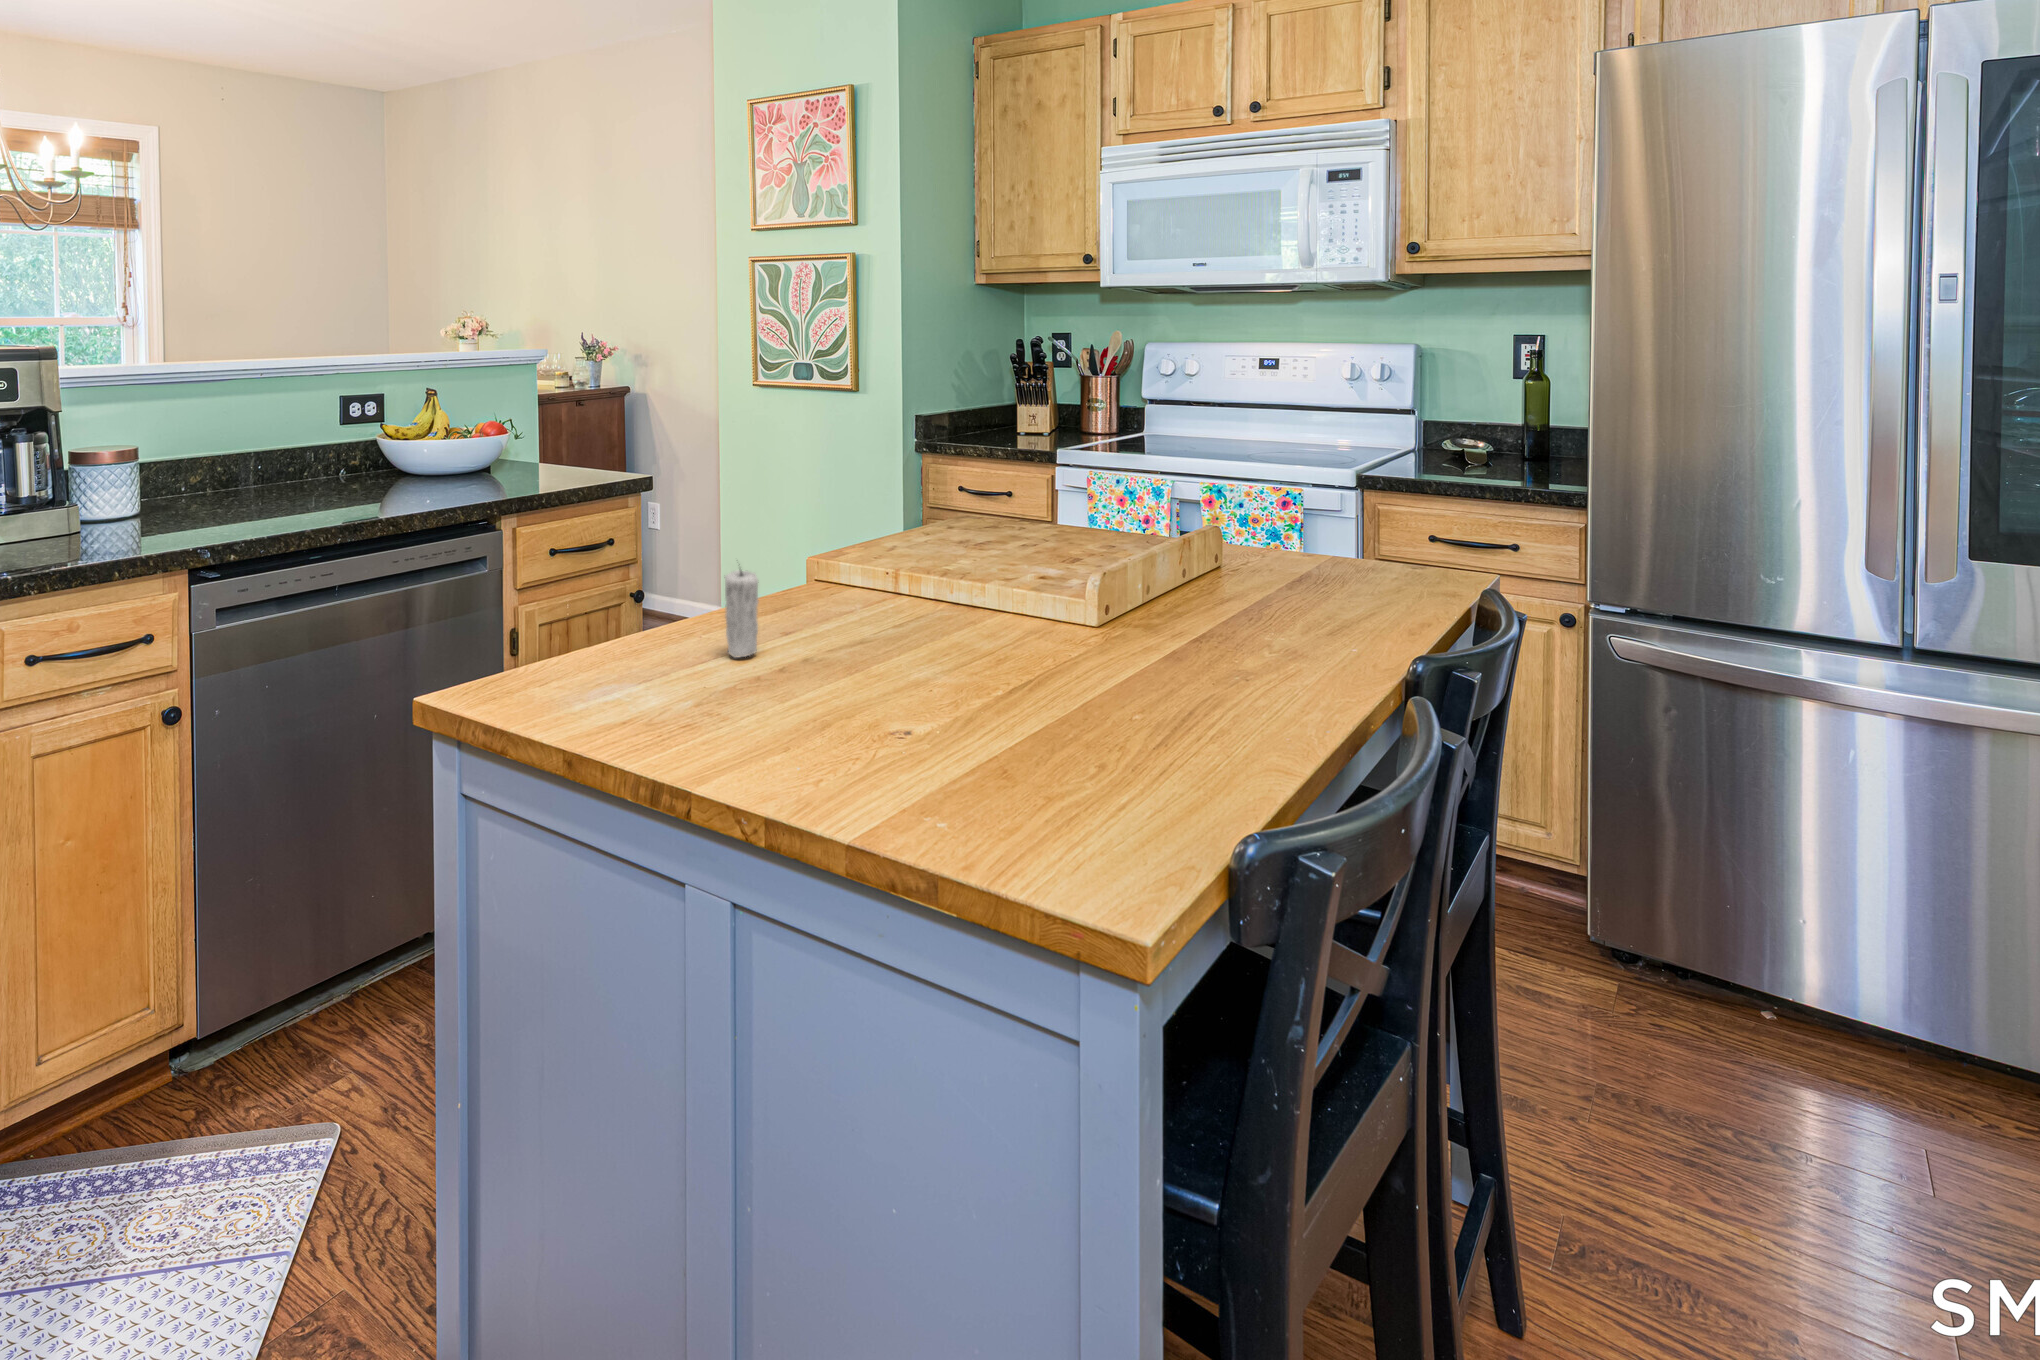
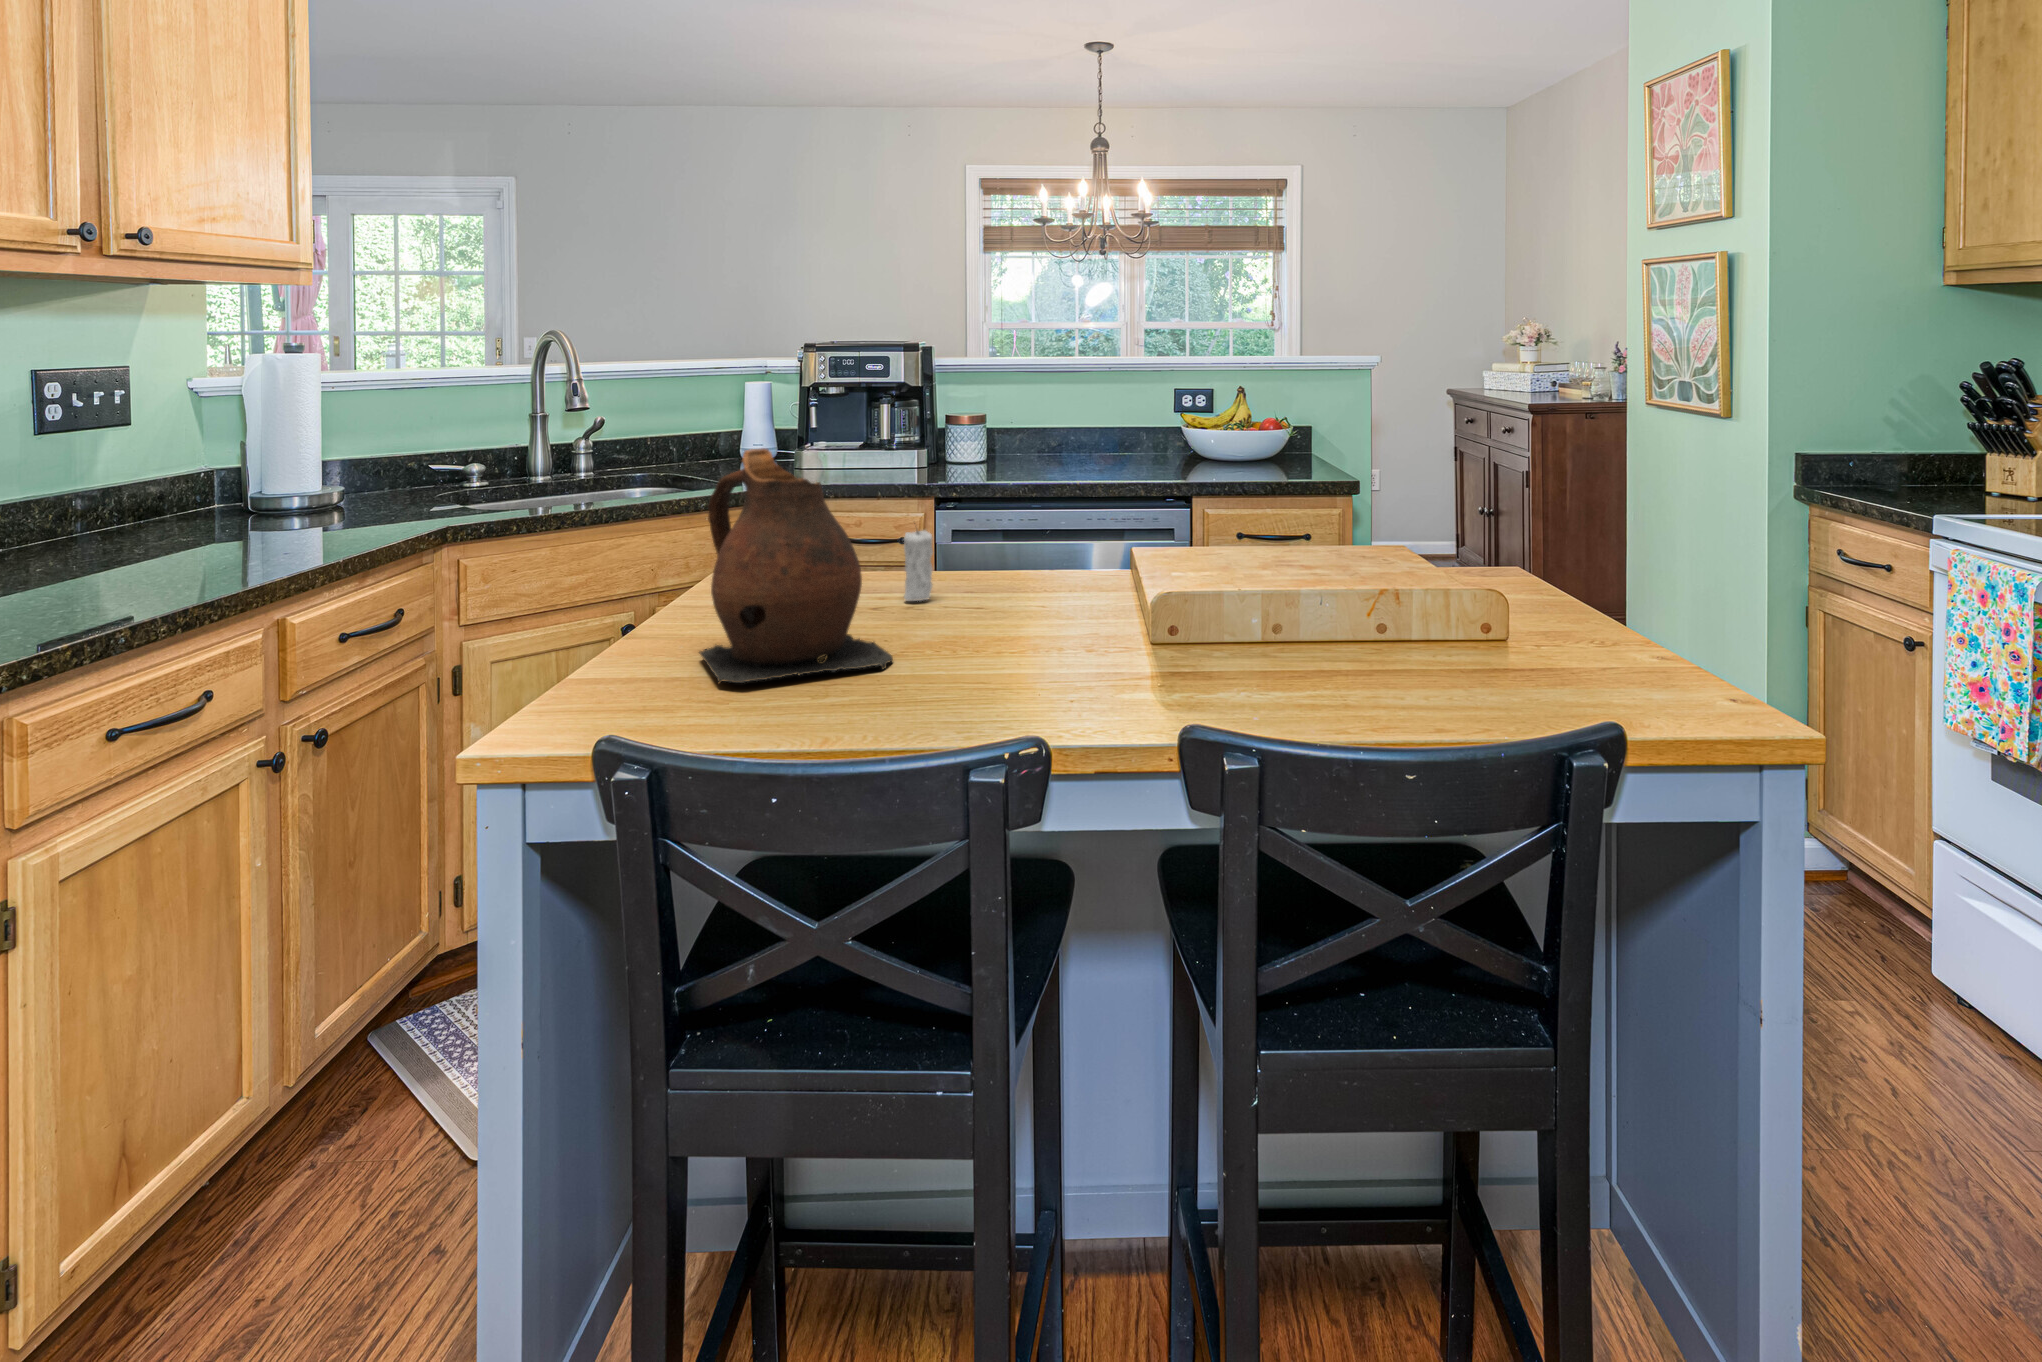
ceramic pitcher: none [783,483,995,772] -> present [700,449,893,683]

